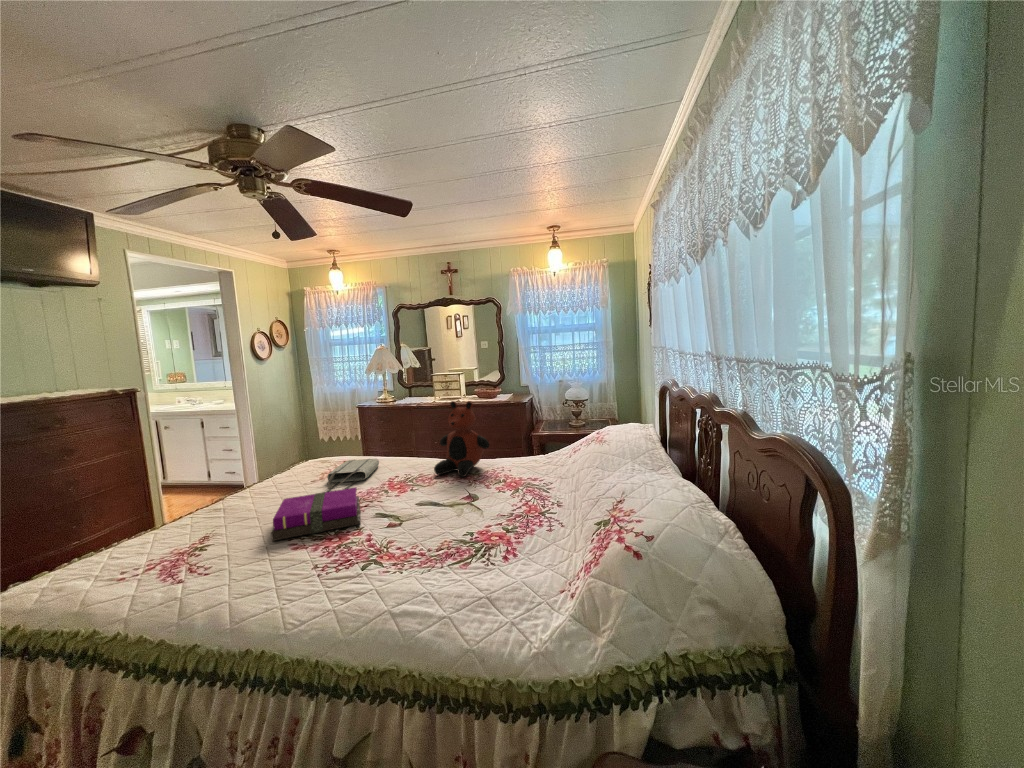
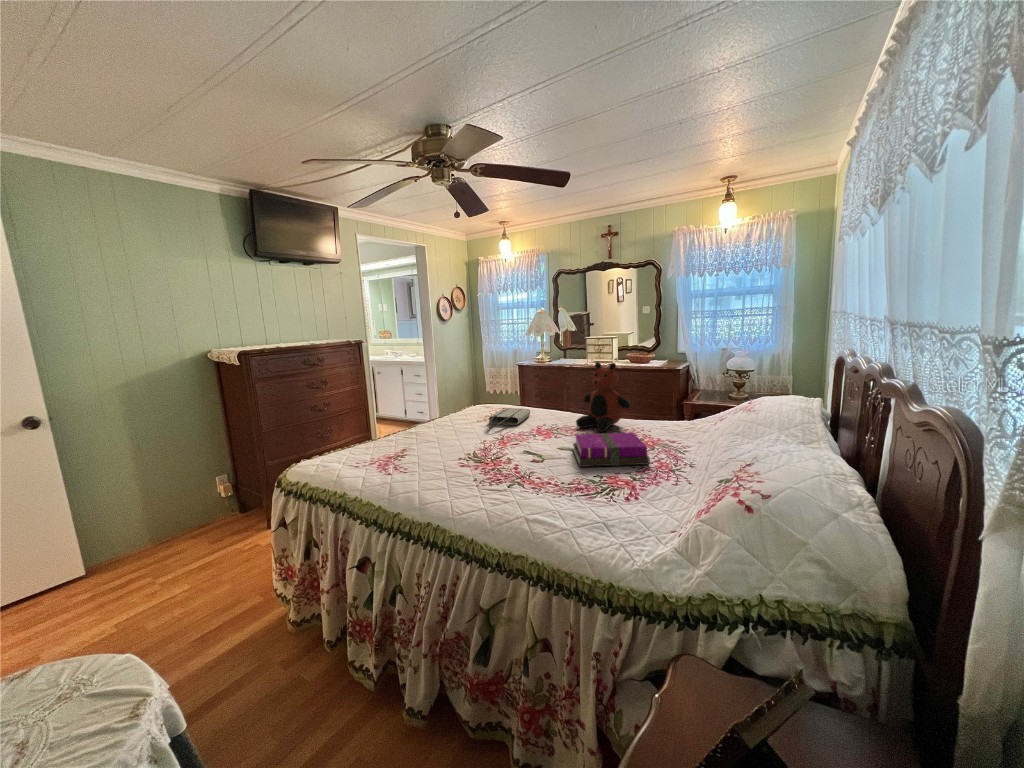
notebook: present [271,487,361,541] -> present [573,433,650,467]

